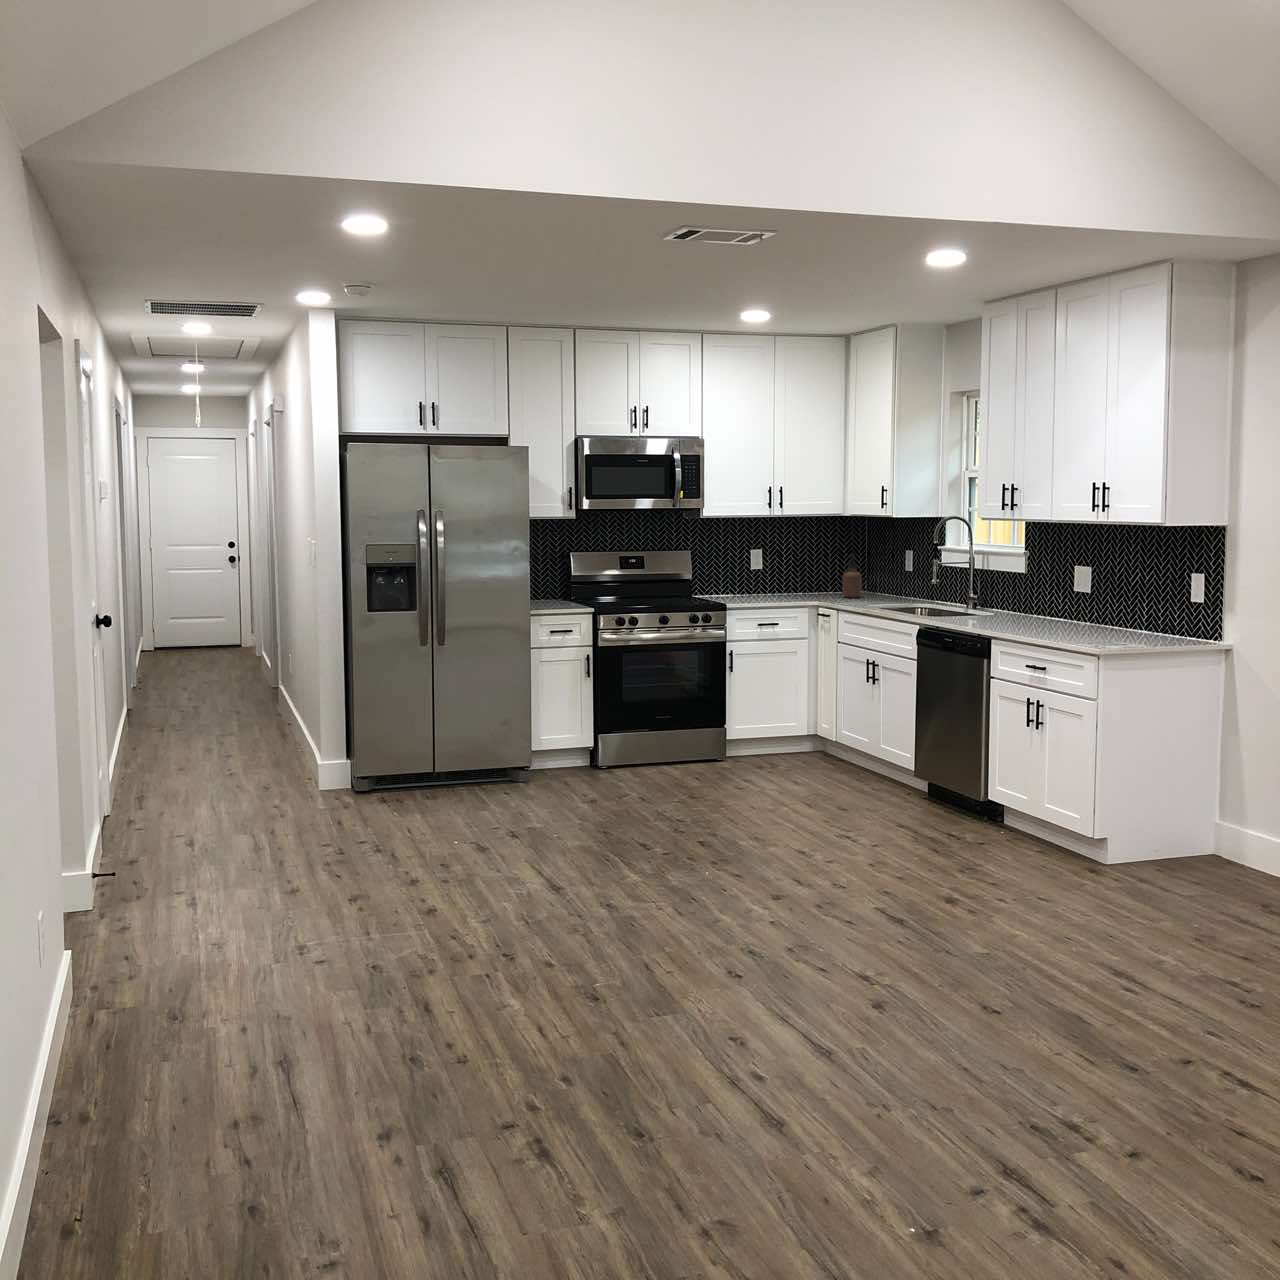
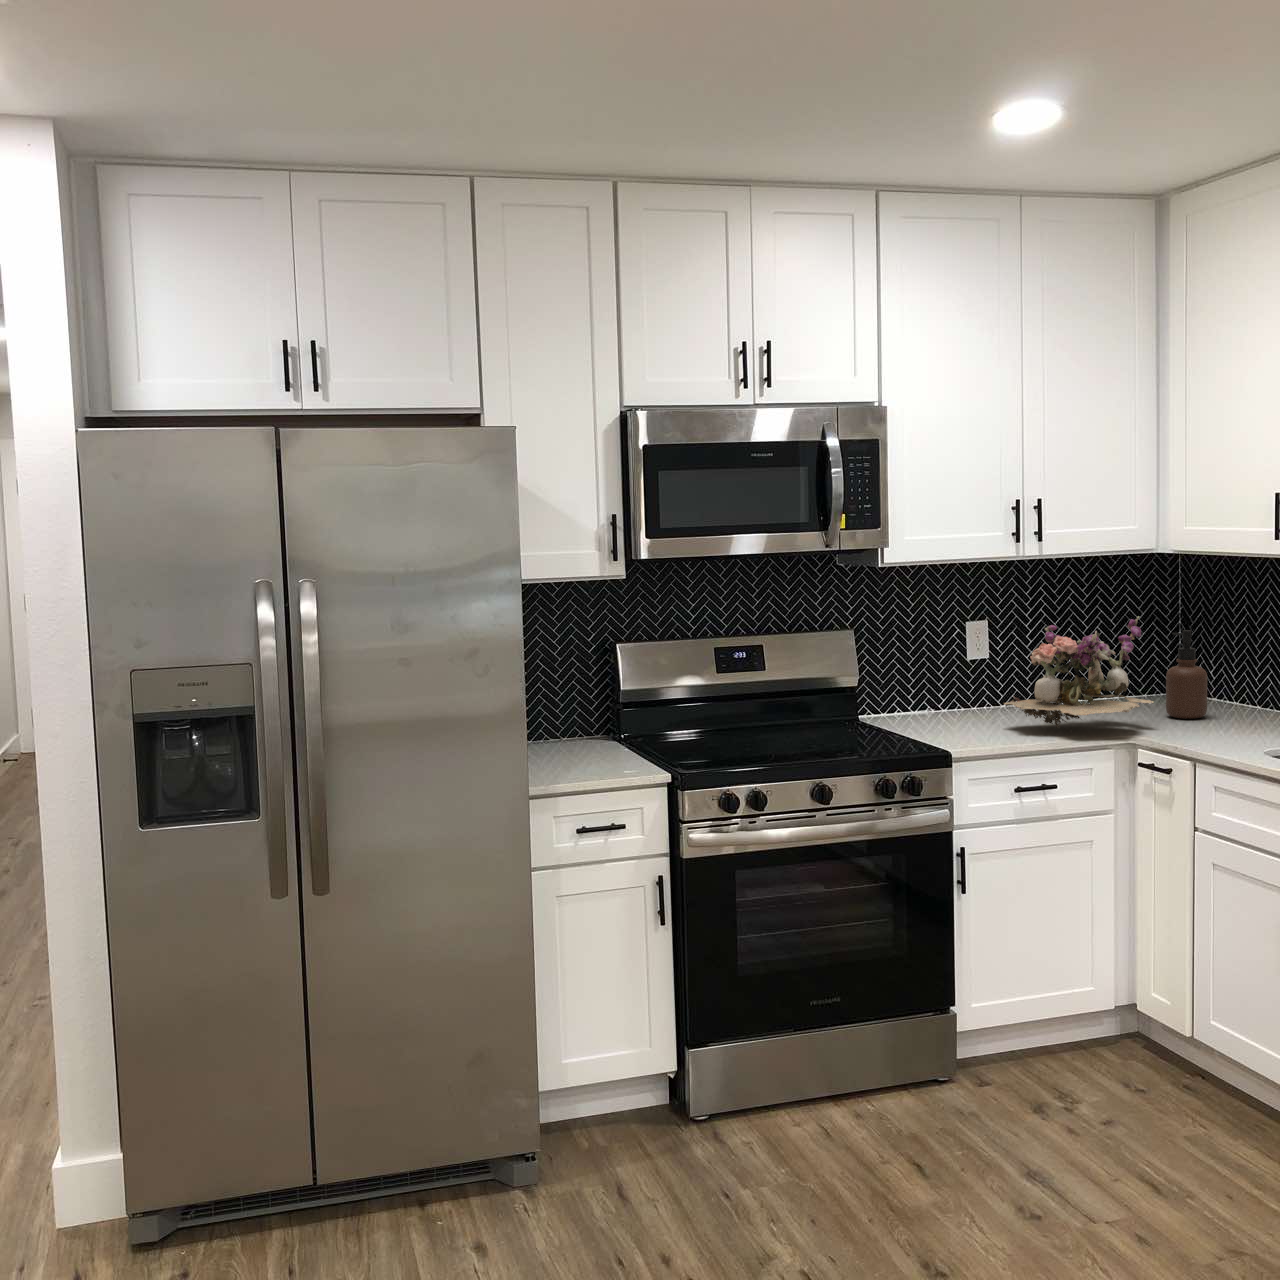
flower arrangement: none [760,545,831,600] -> present [1004,616,1154,727]

